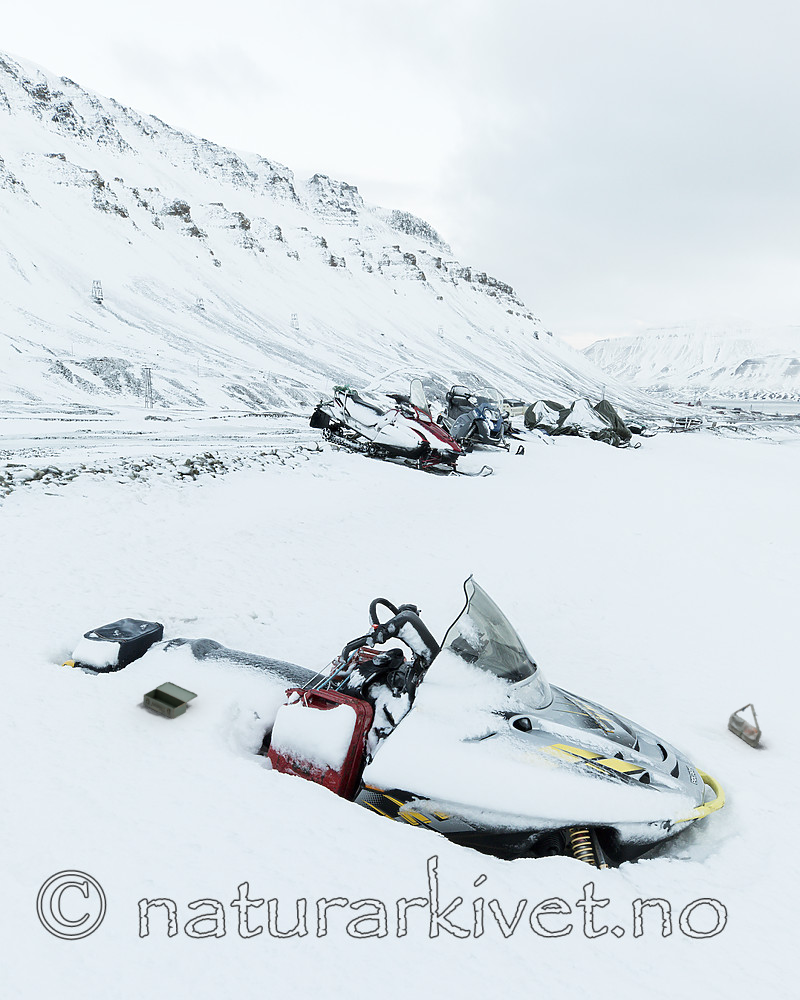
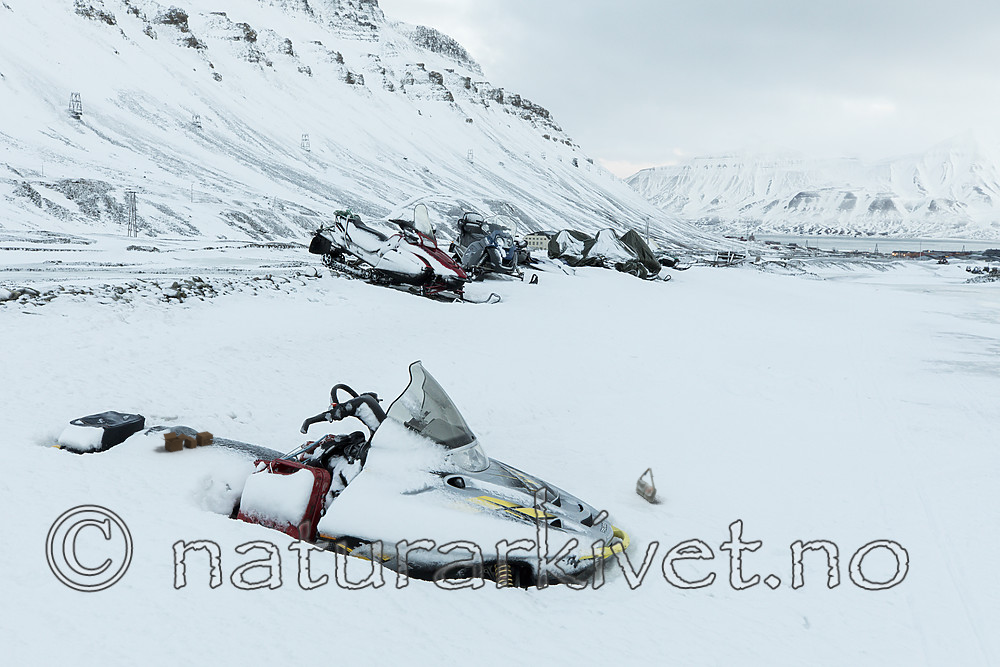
cardboard box: none [182,652,241,683] -> present [163,431,213,452]
toolbox: present [143,682,198,719] -> none [126,448,173,473]

